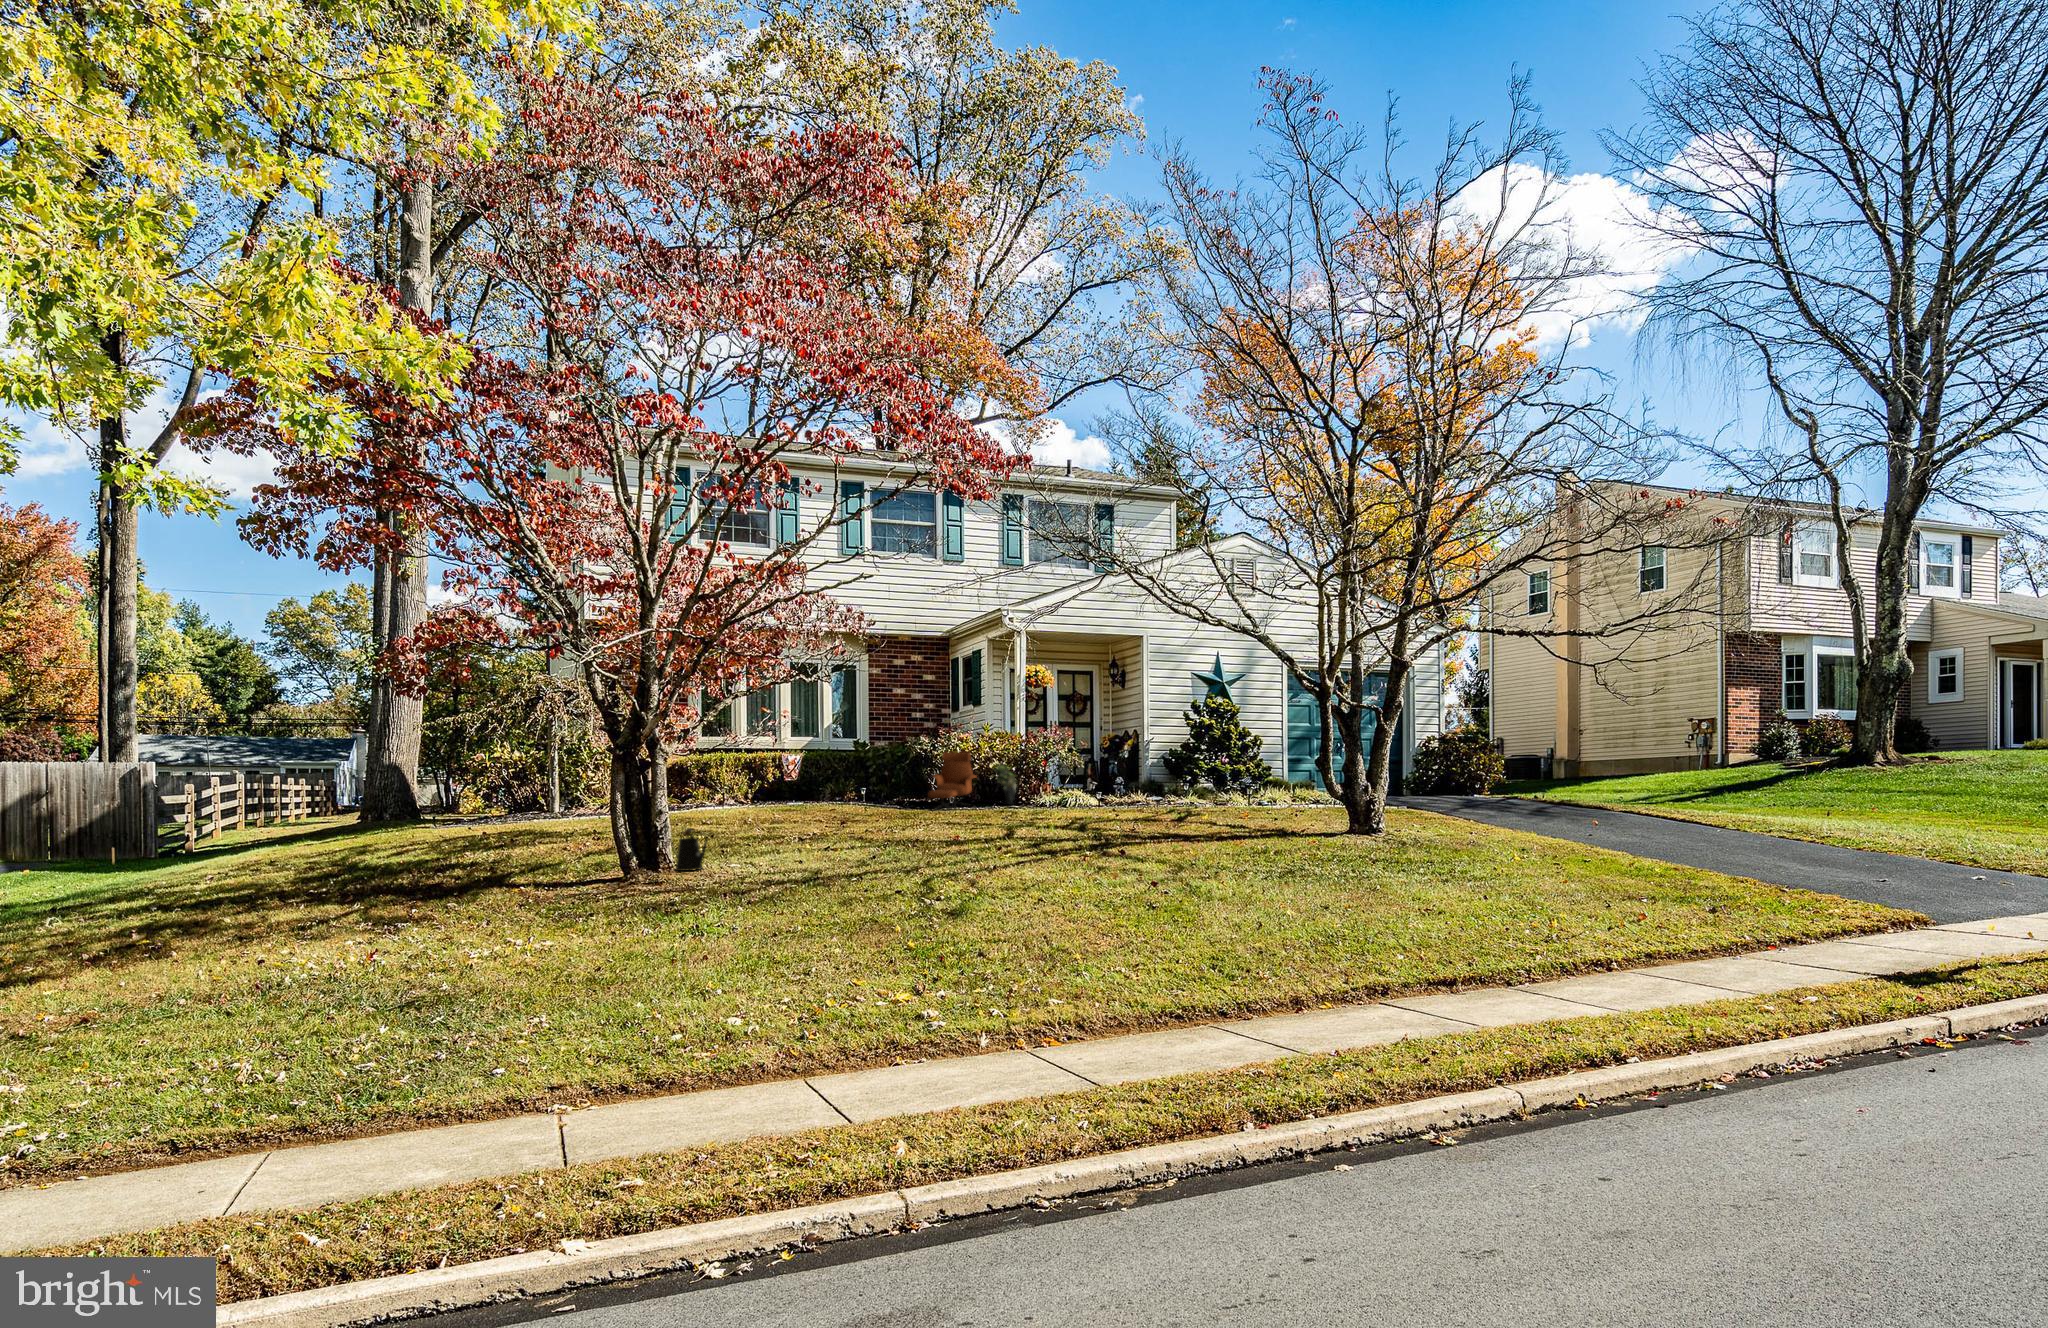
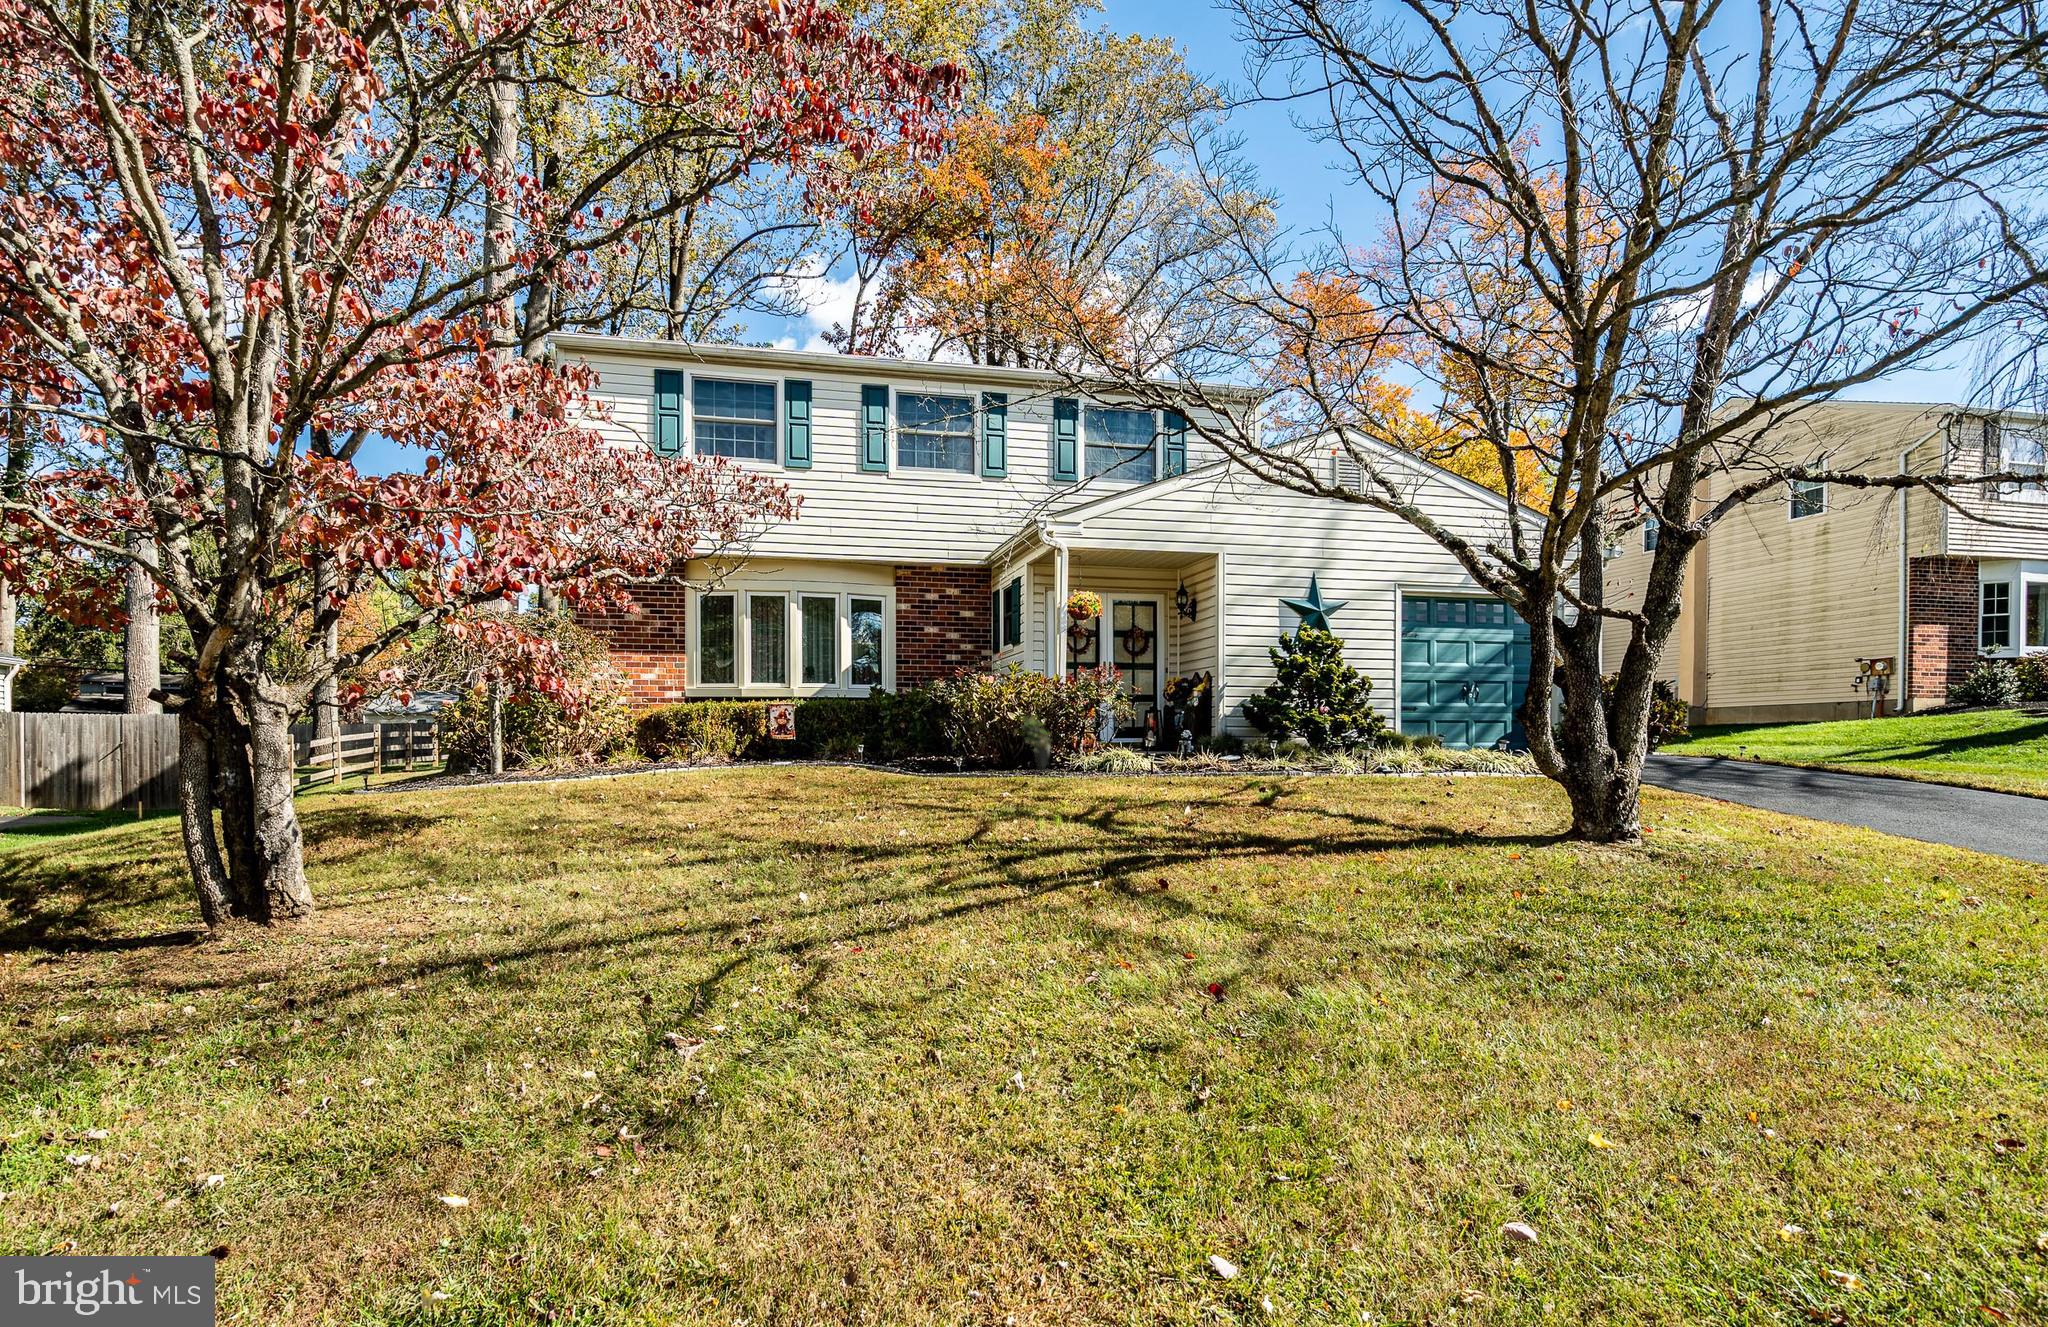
lounge chair: present [928,751,976,810] -> none [930,702,998,781]
watering can: present [676,828,708,871] -> none [429,832,481,917]

